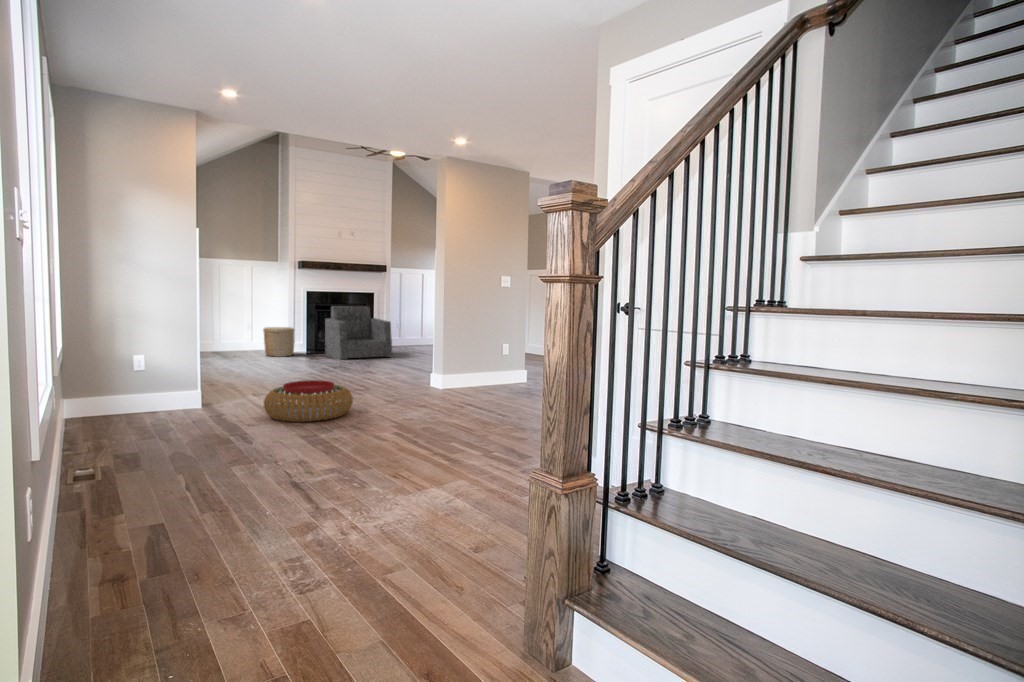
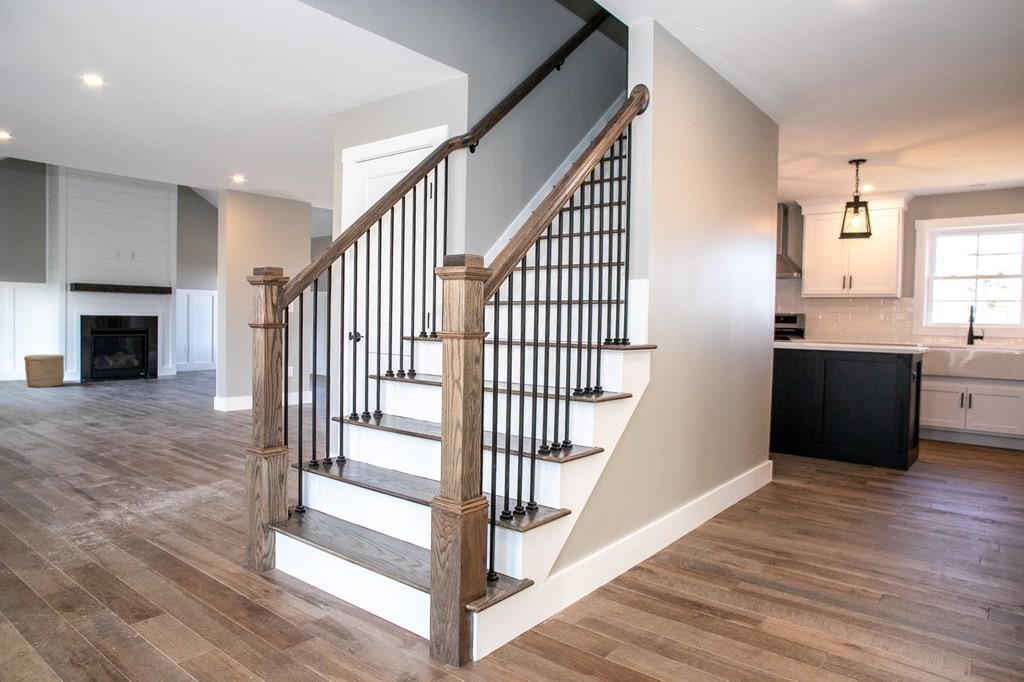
armchair: present [325,306,392,360] -> none [102,330,183,388]
pouf: present [264,380,353,422] -> none [34,406,133,446]

